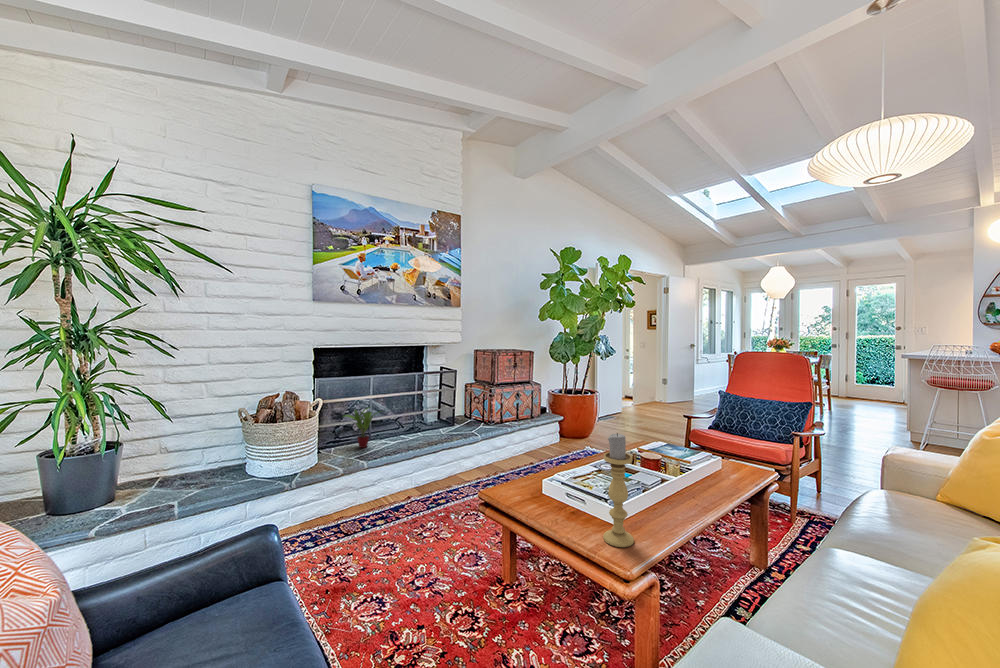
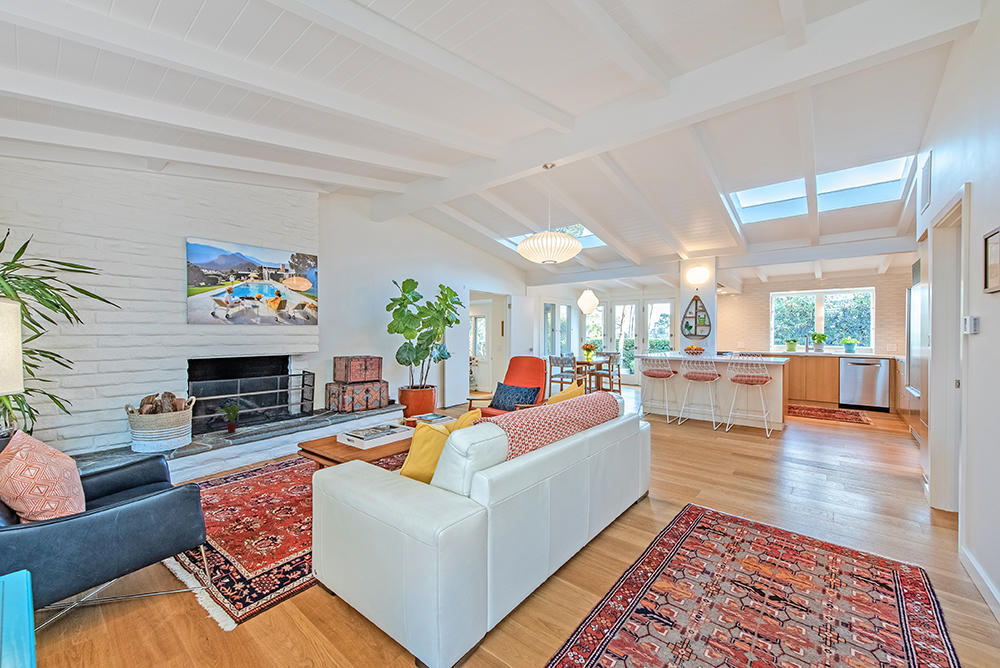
candle holder: present [603,433,634,547] -> none [345,398,362,455]

